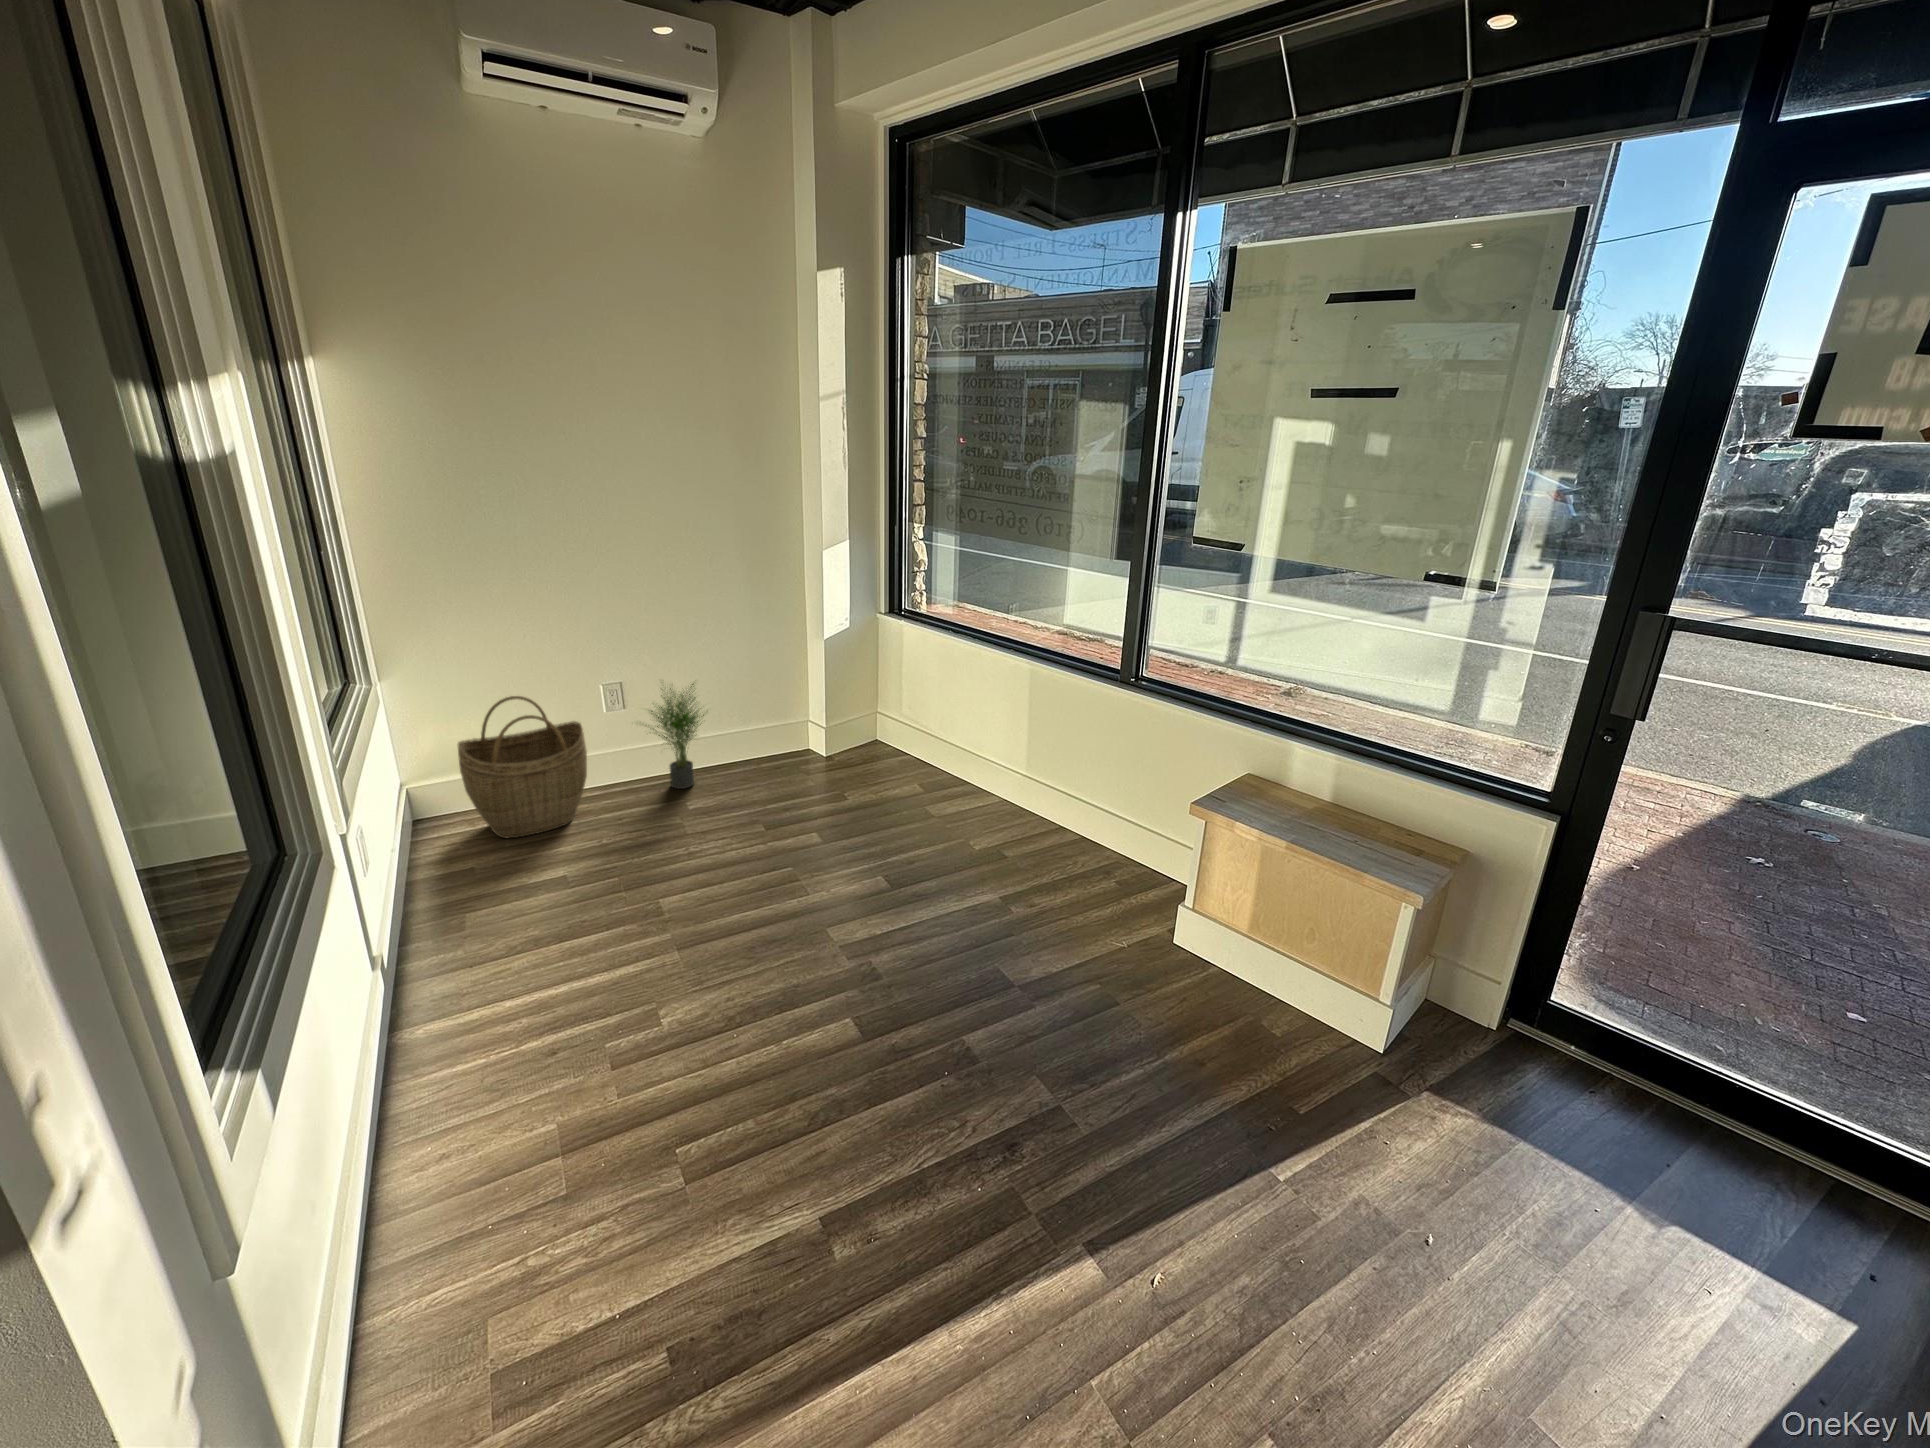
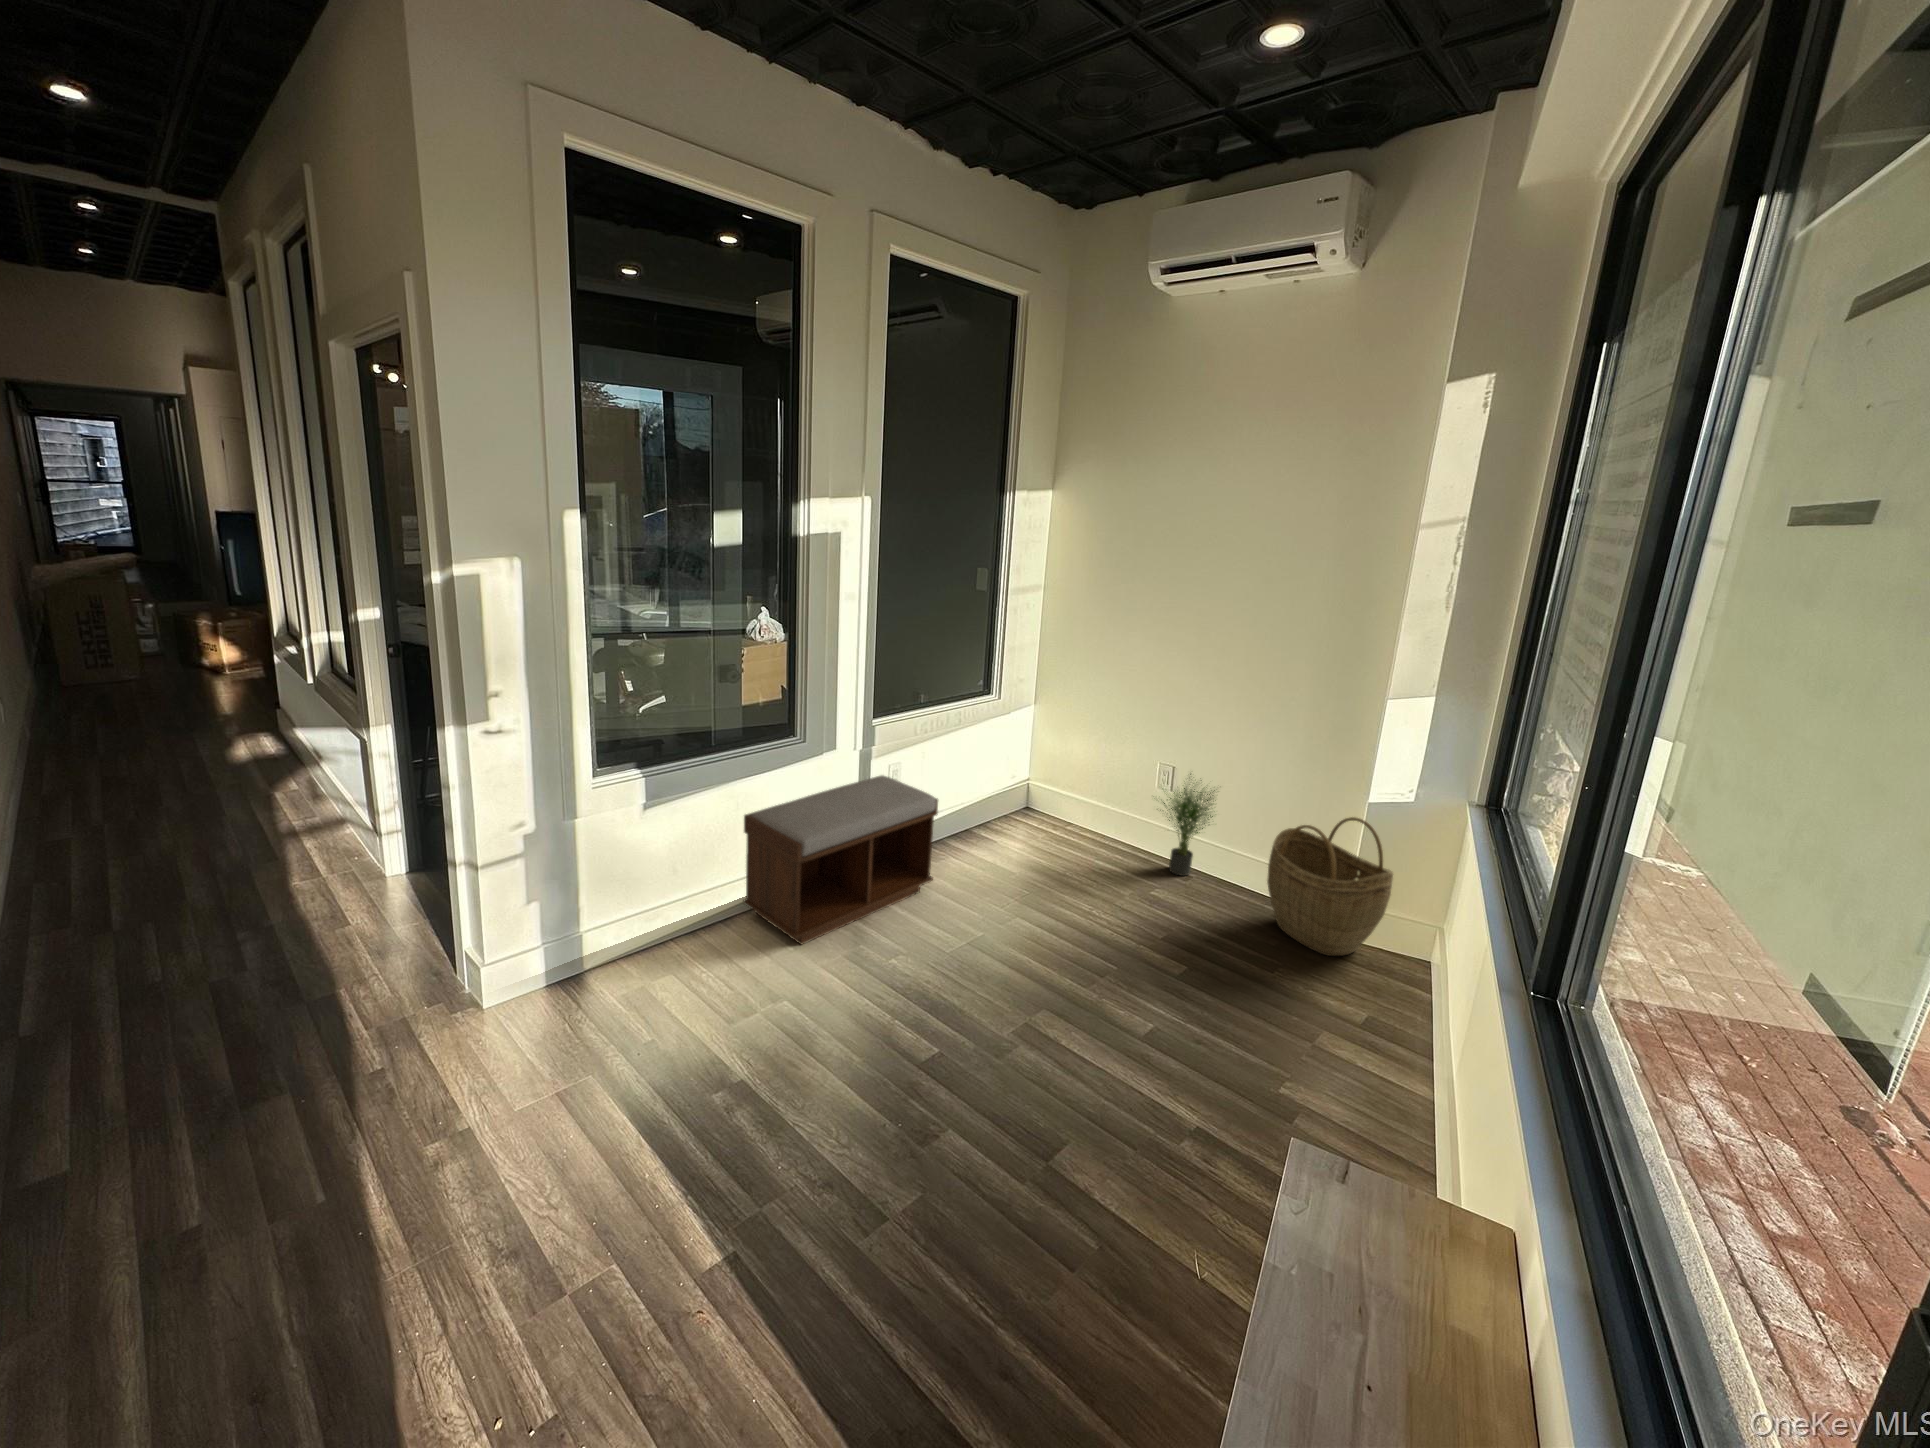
woven basket: present [457,696,587,838] -> present [1267,817,1393,956]
bench: none [356,828,570,1168] -> present [743,775,938,944]

